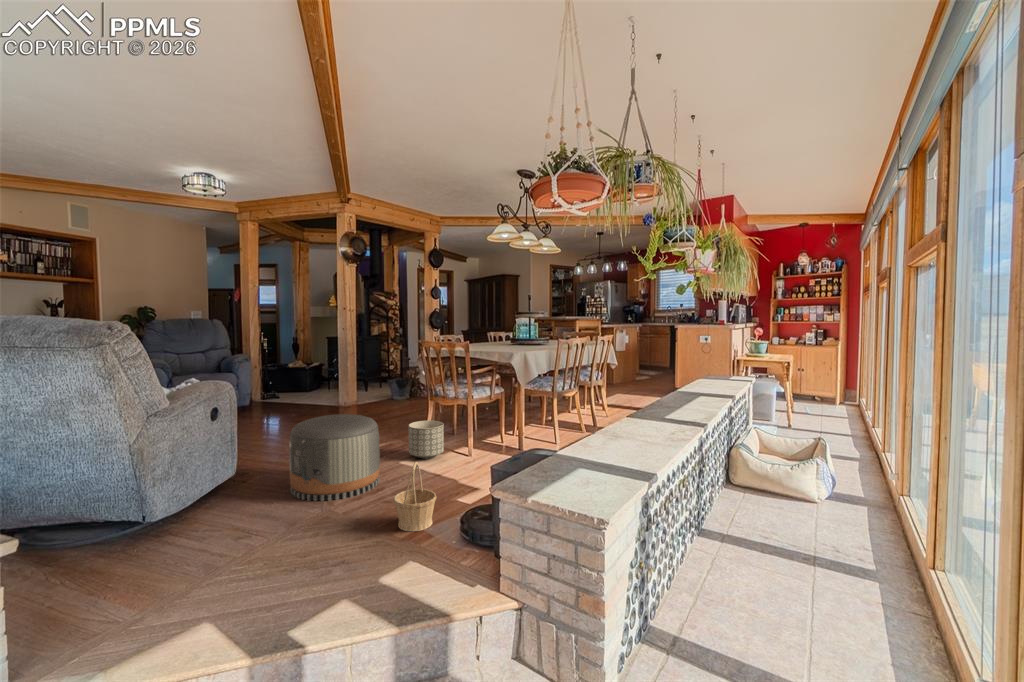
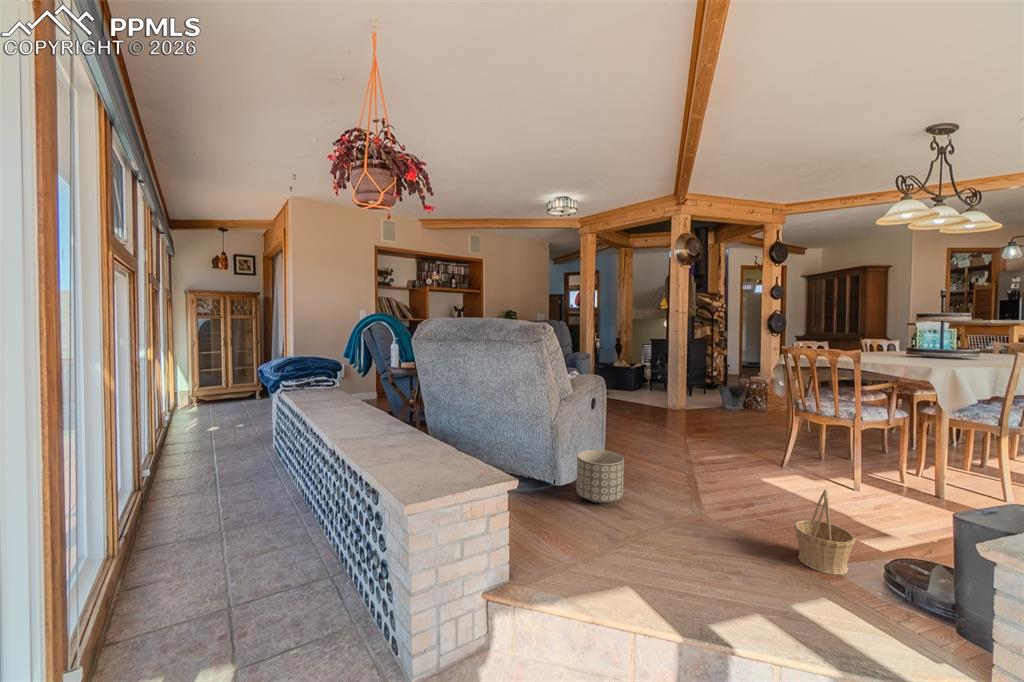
pouf: present [289,414,380,501] -> none [655,417,751,509]
planter: present [409,421,444,459] -> present [576,450,624,504]

